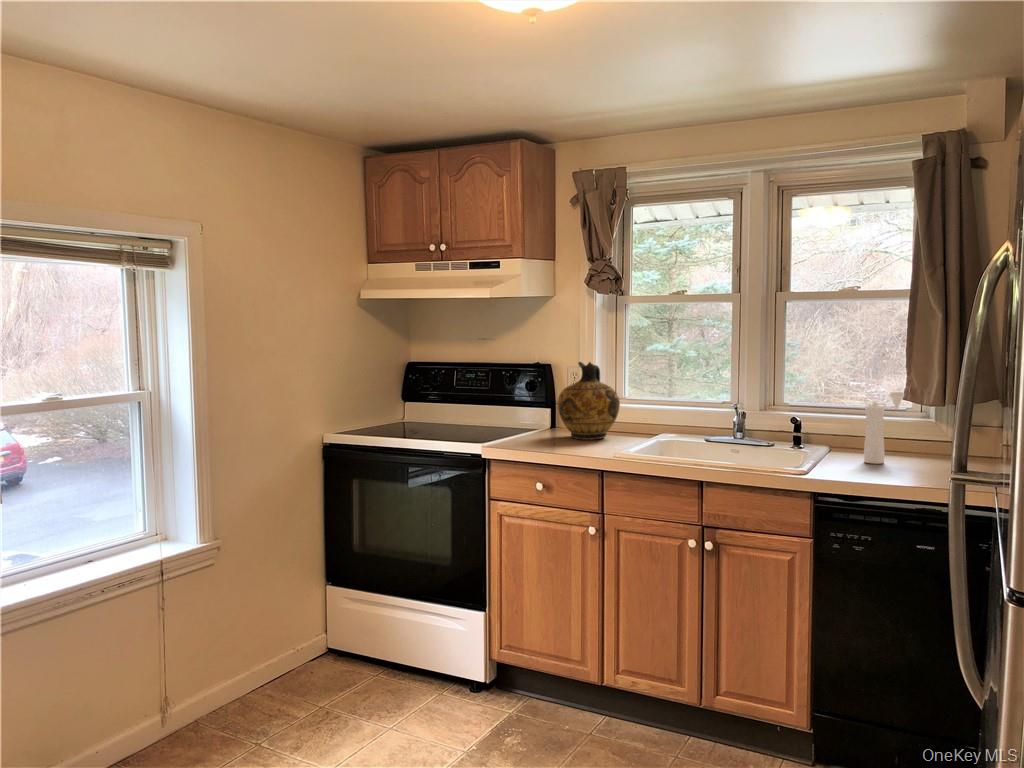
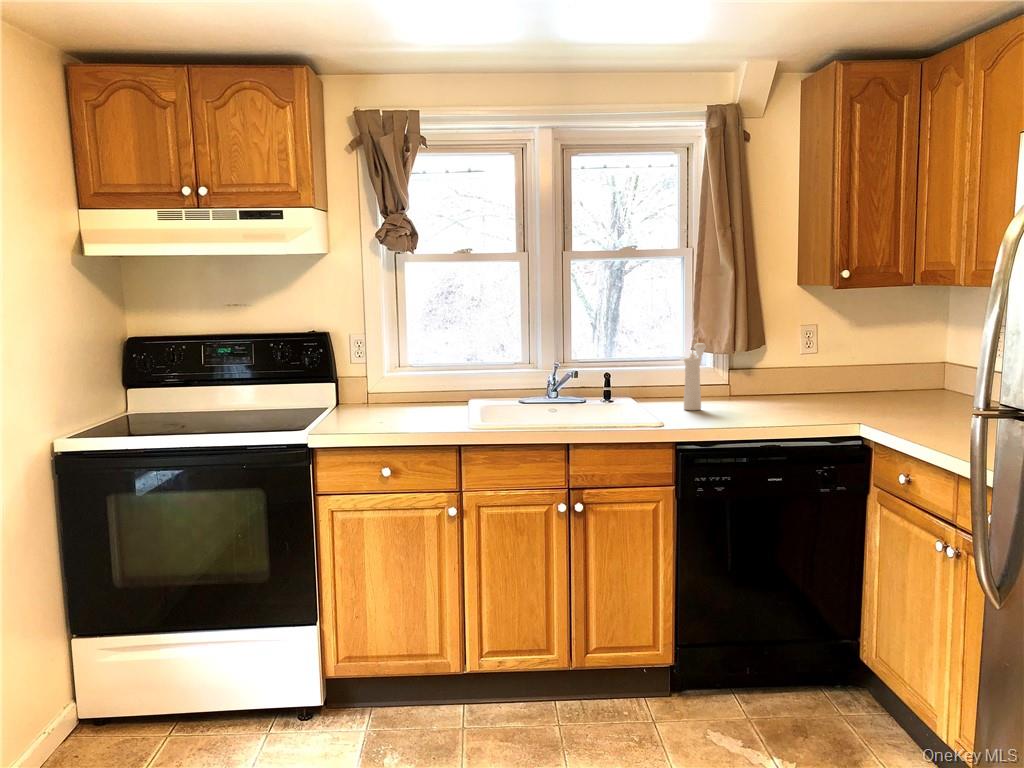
ceramic jug: present [557,362,620,440] -> none [362,328,431,414]

